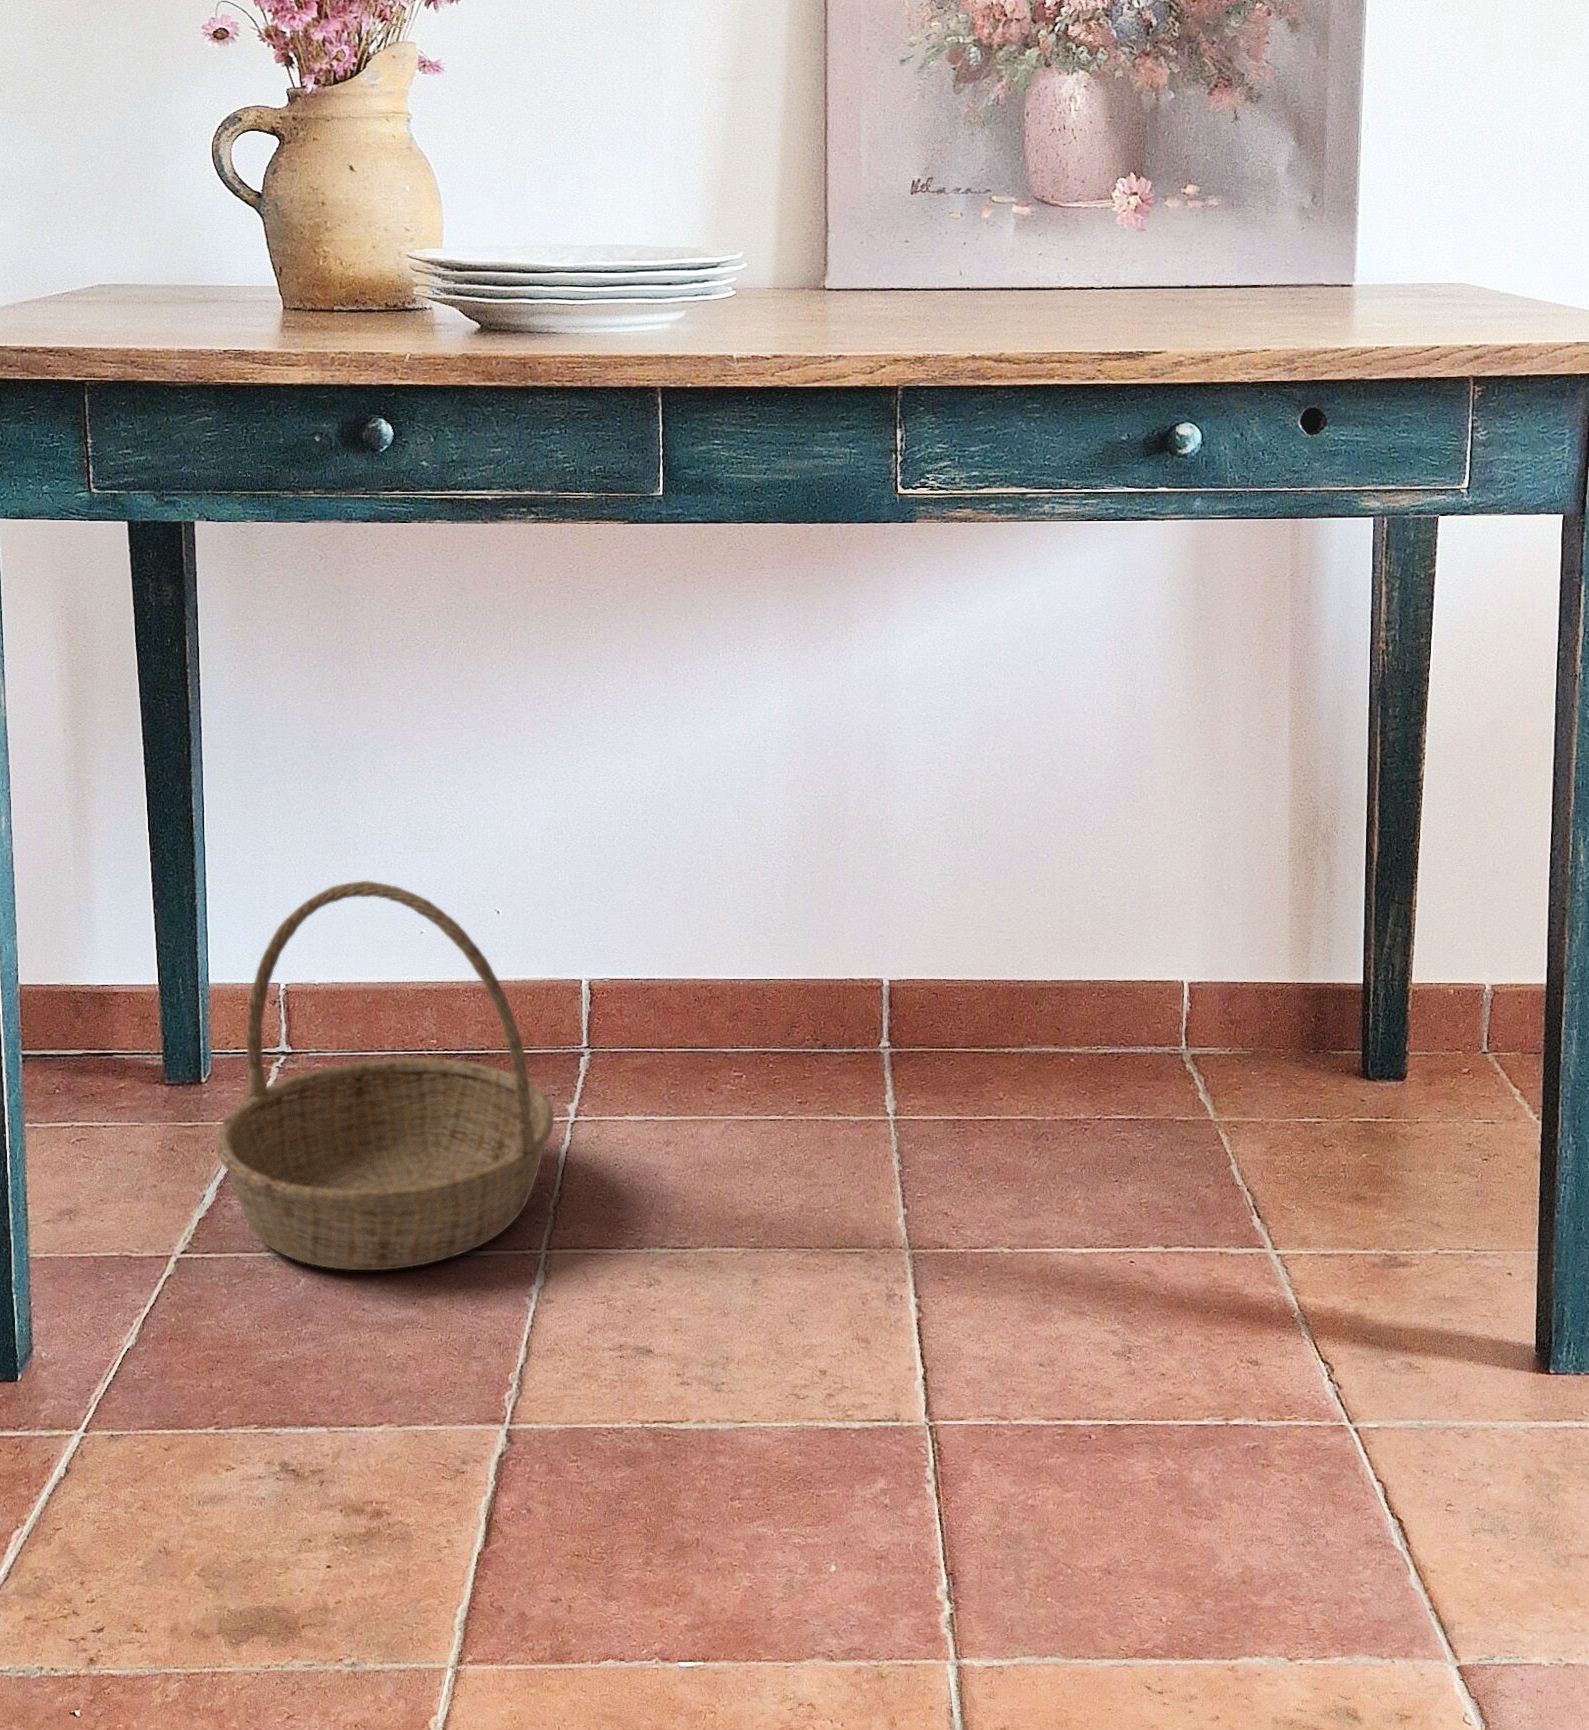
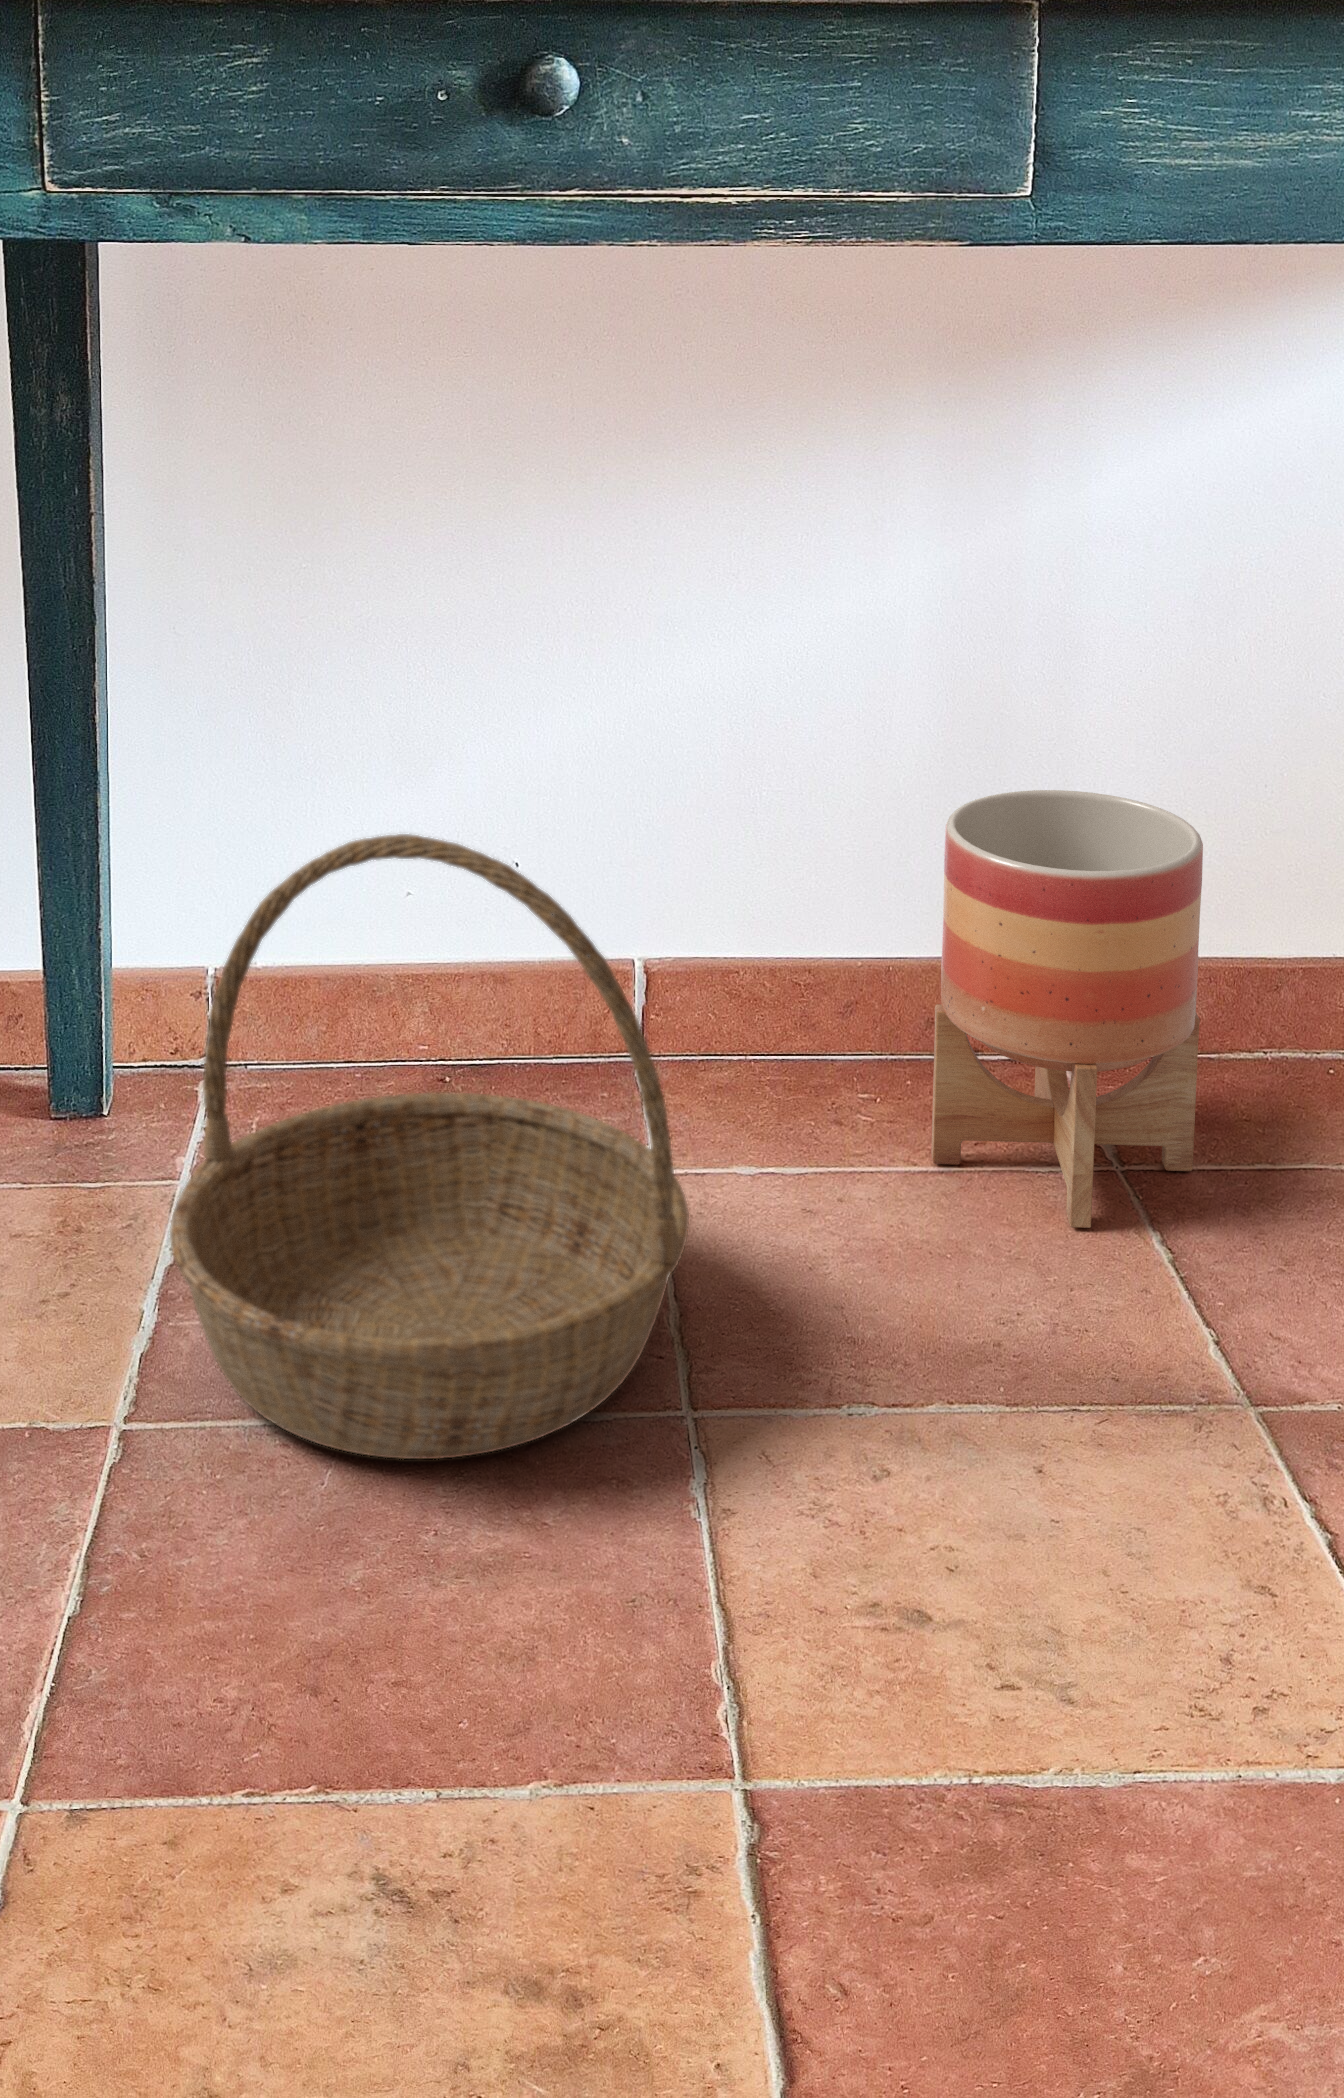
planter: none [758,861,935,1150] -> present [931,790,1203,1228]

